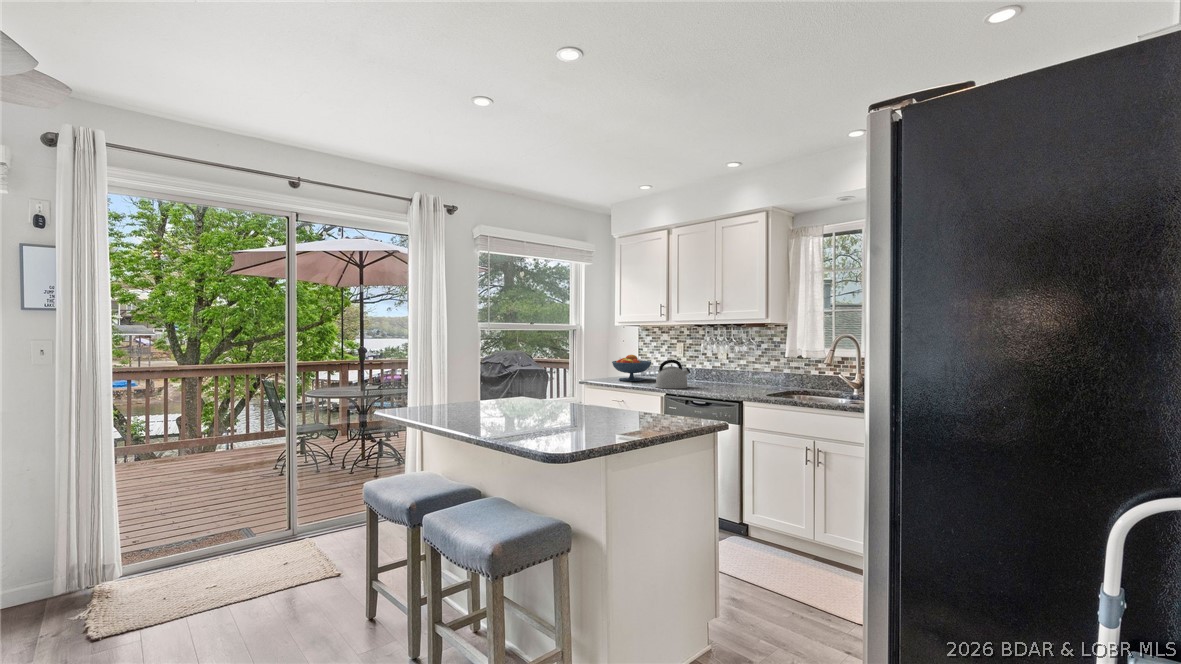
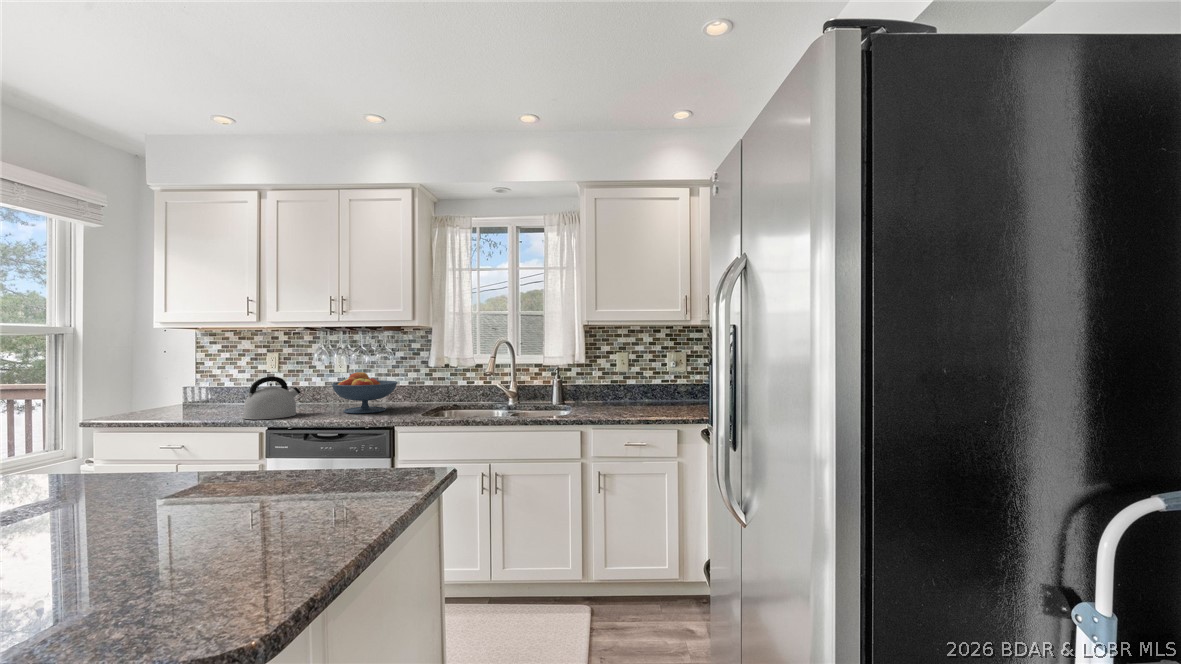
fruit bowl: present [612,355,651,381] -> present [332,372,397,413]

